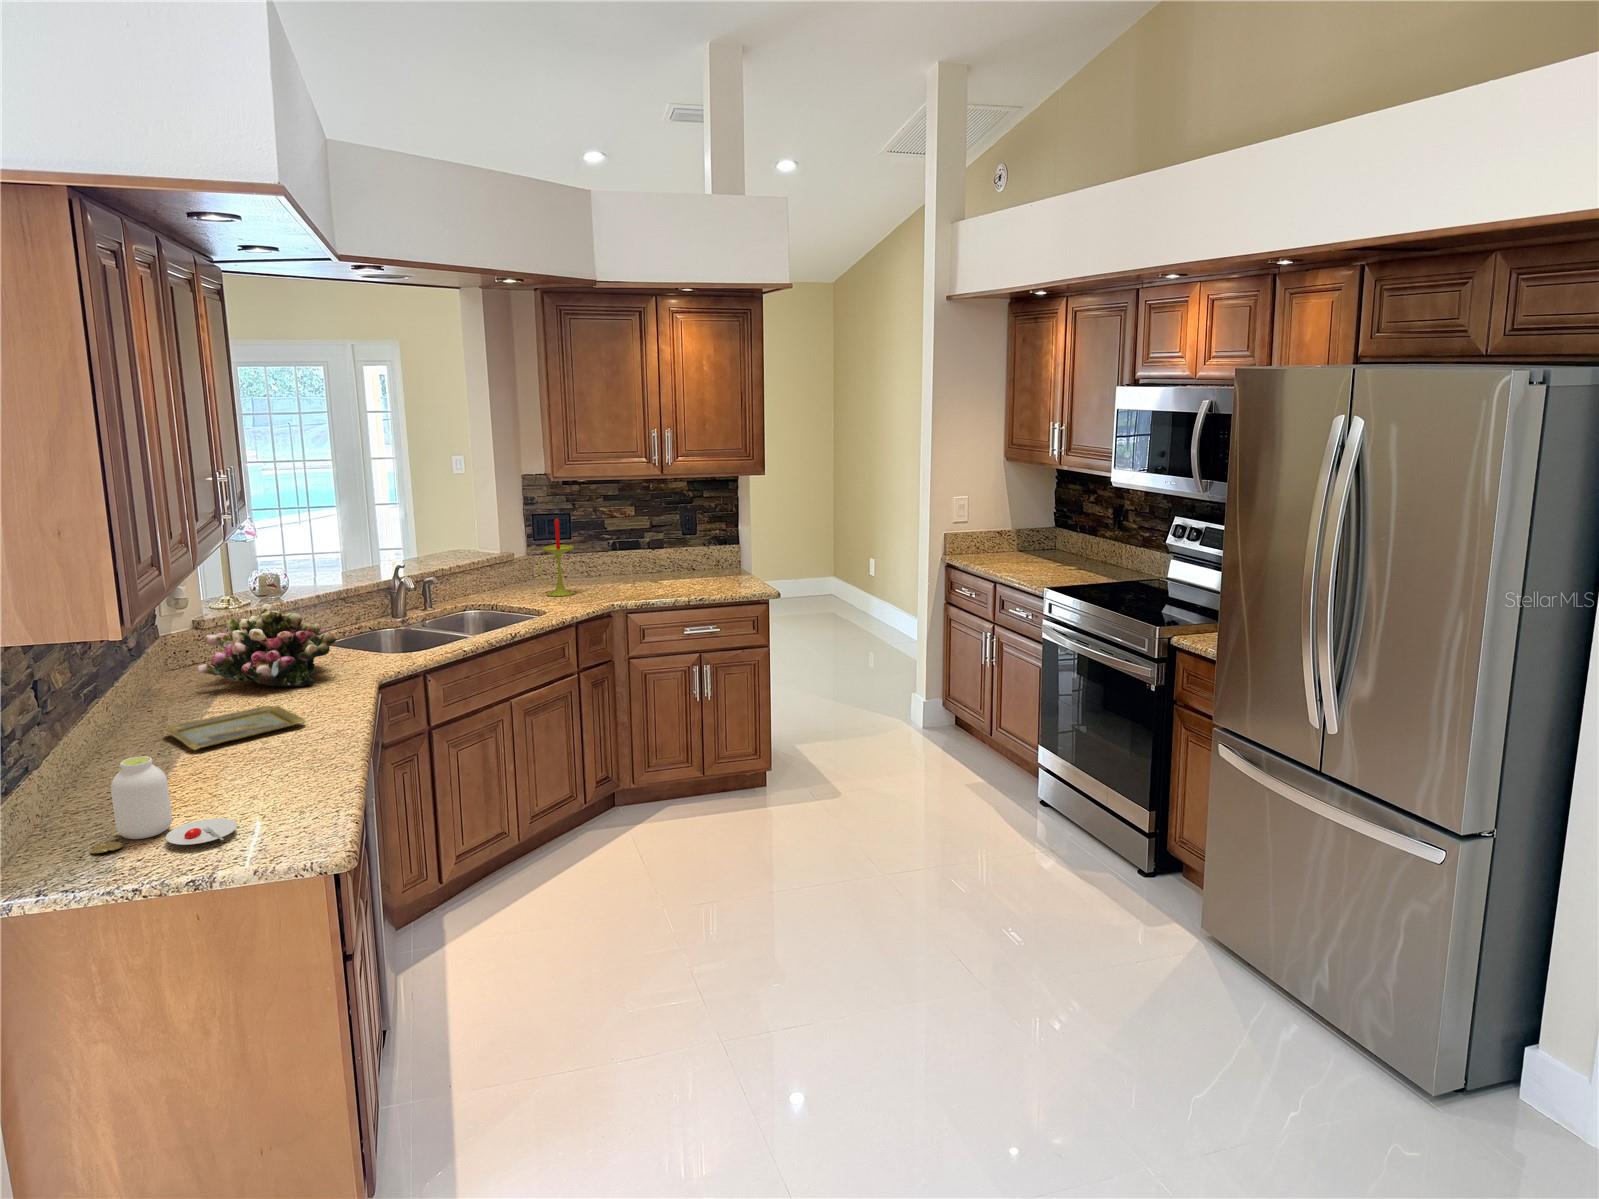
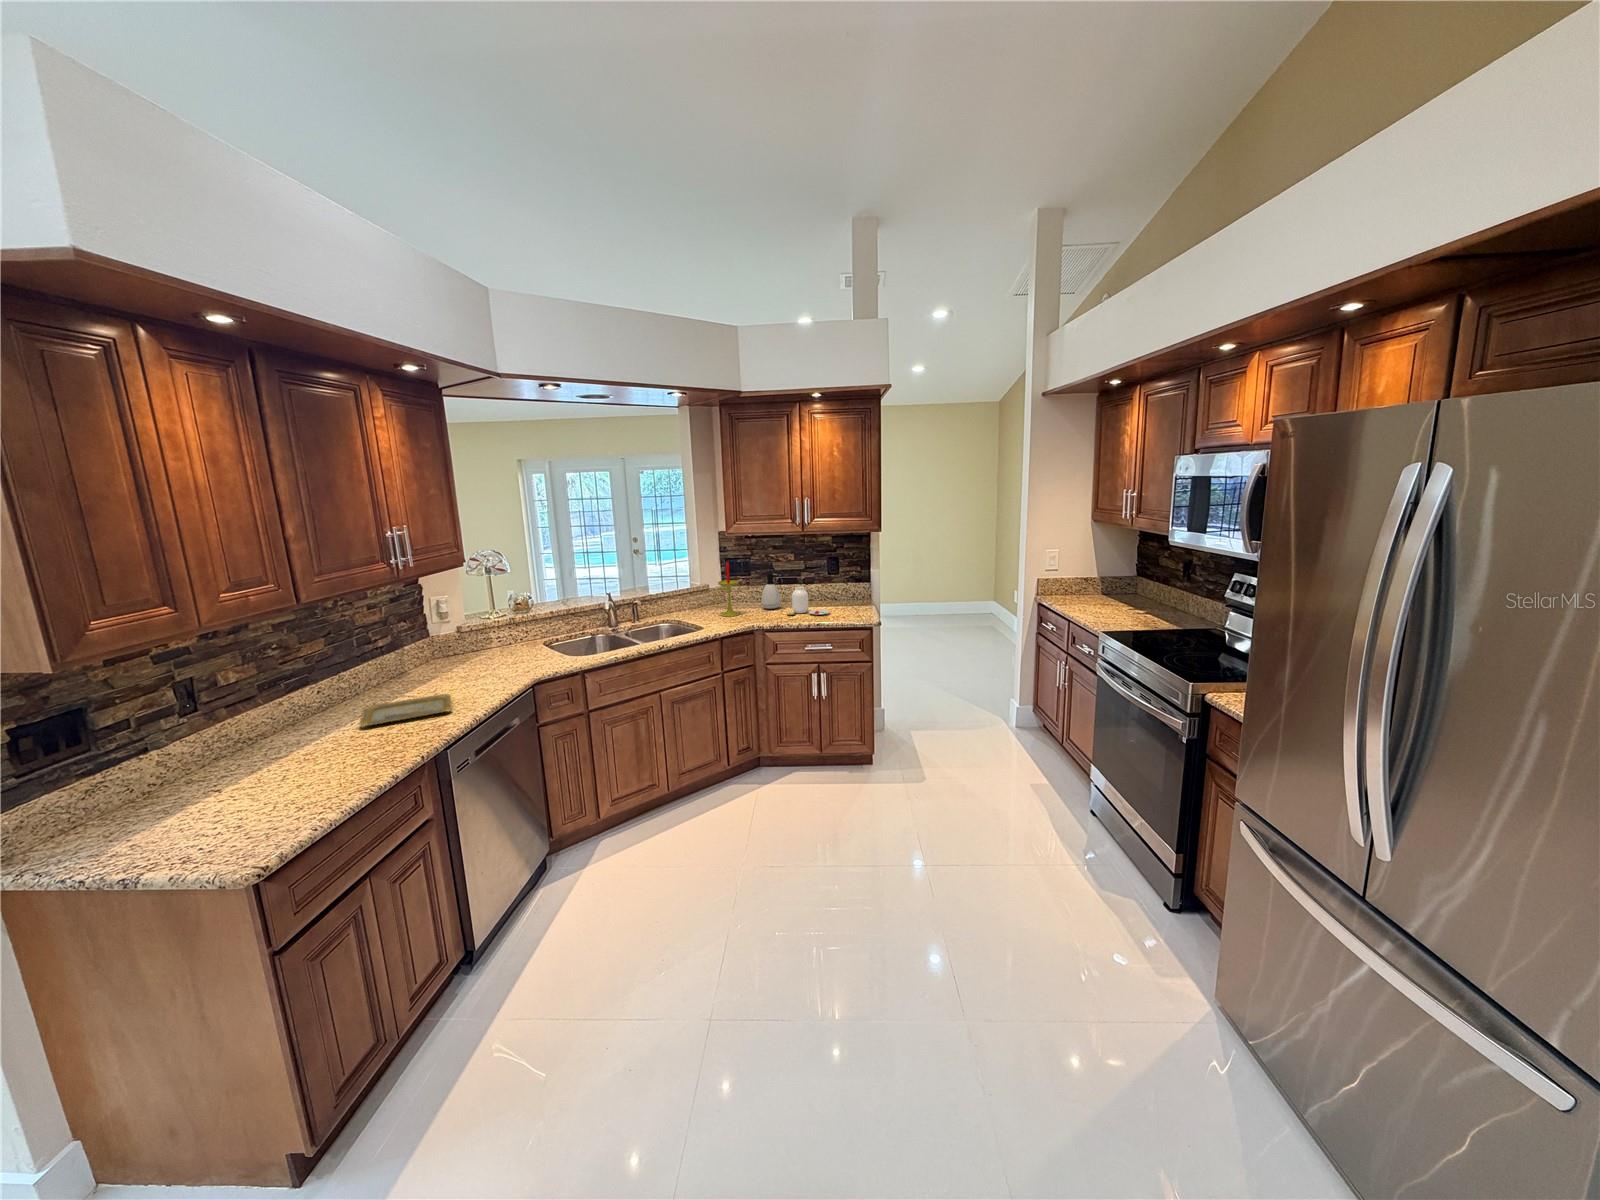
soap dispenser: none [598,534,626,584] -> present [761,573,781,609]
flower arrangement: present [197,604,336,686] -> none [430,619,524,678]
jar: present [91,756,237,853] -> present [787,586,830,615]

